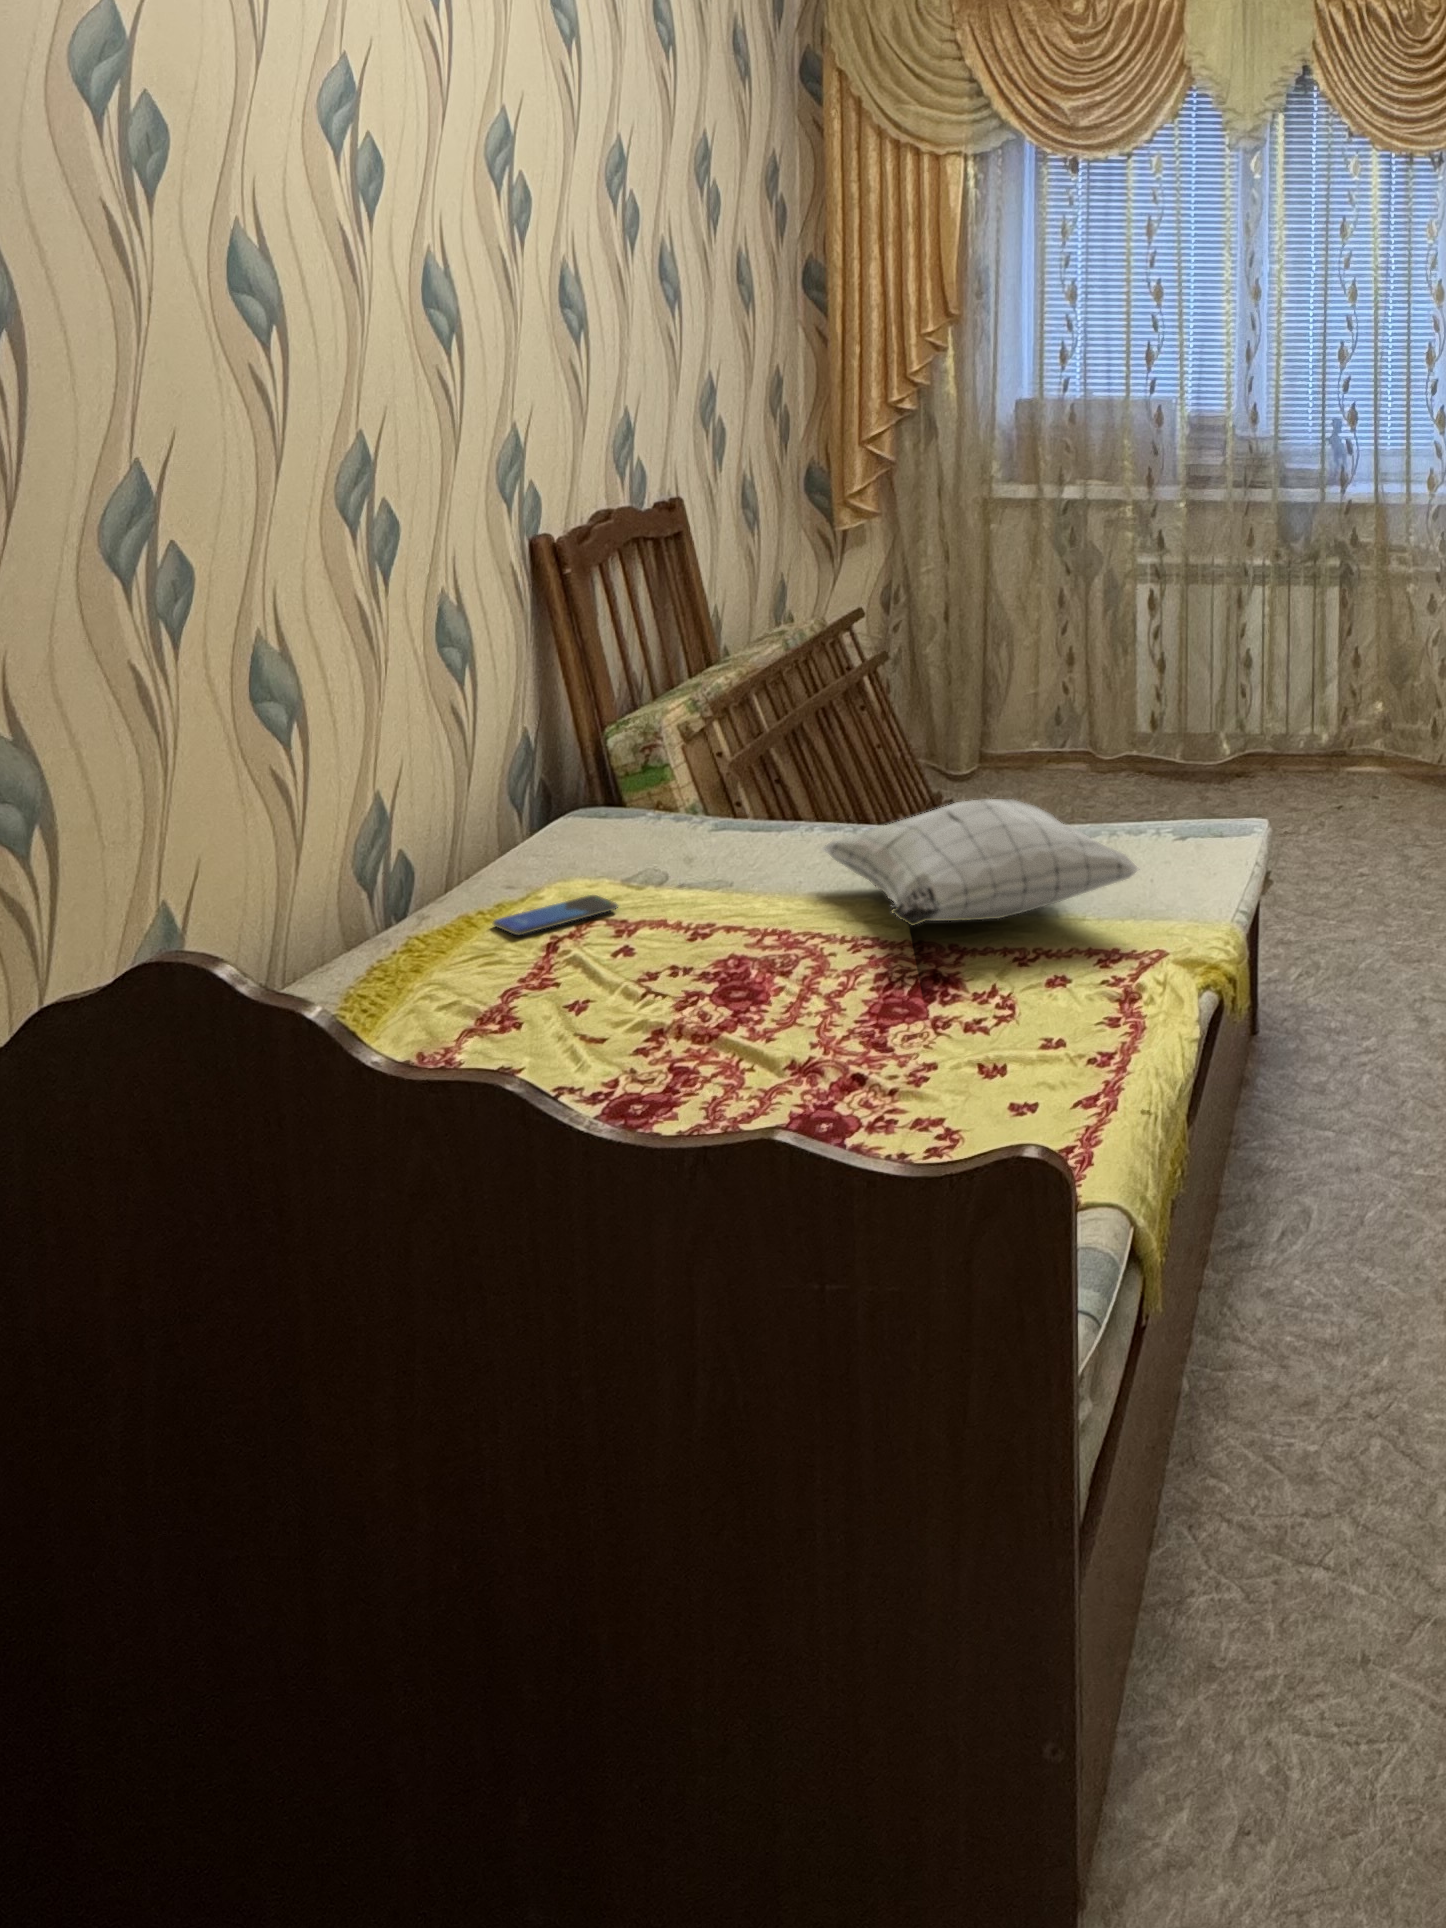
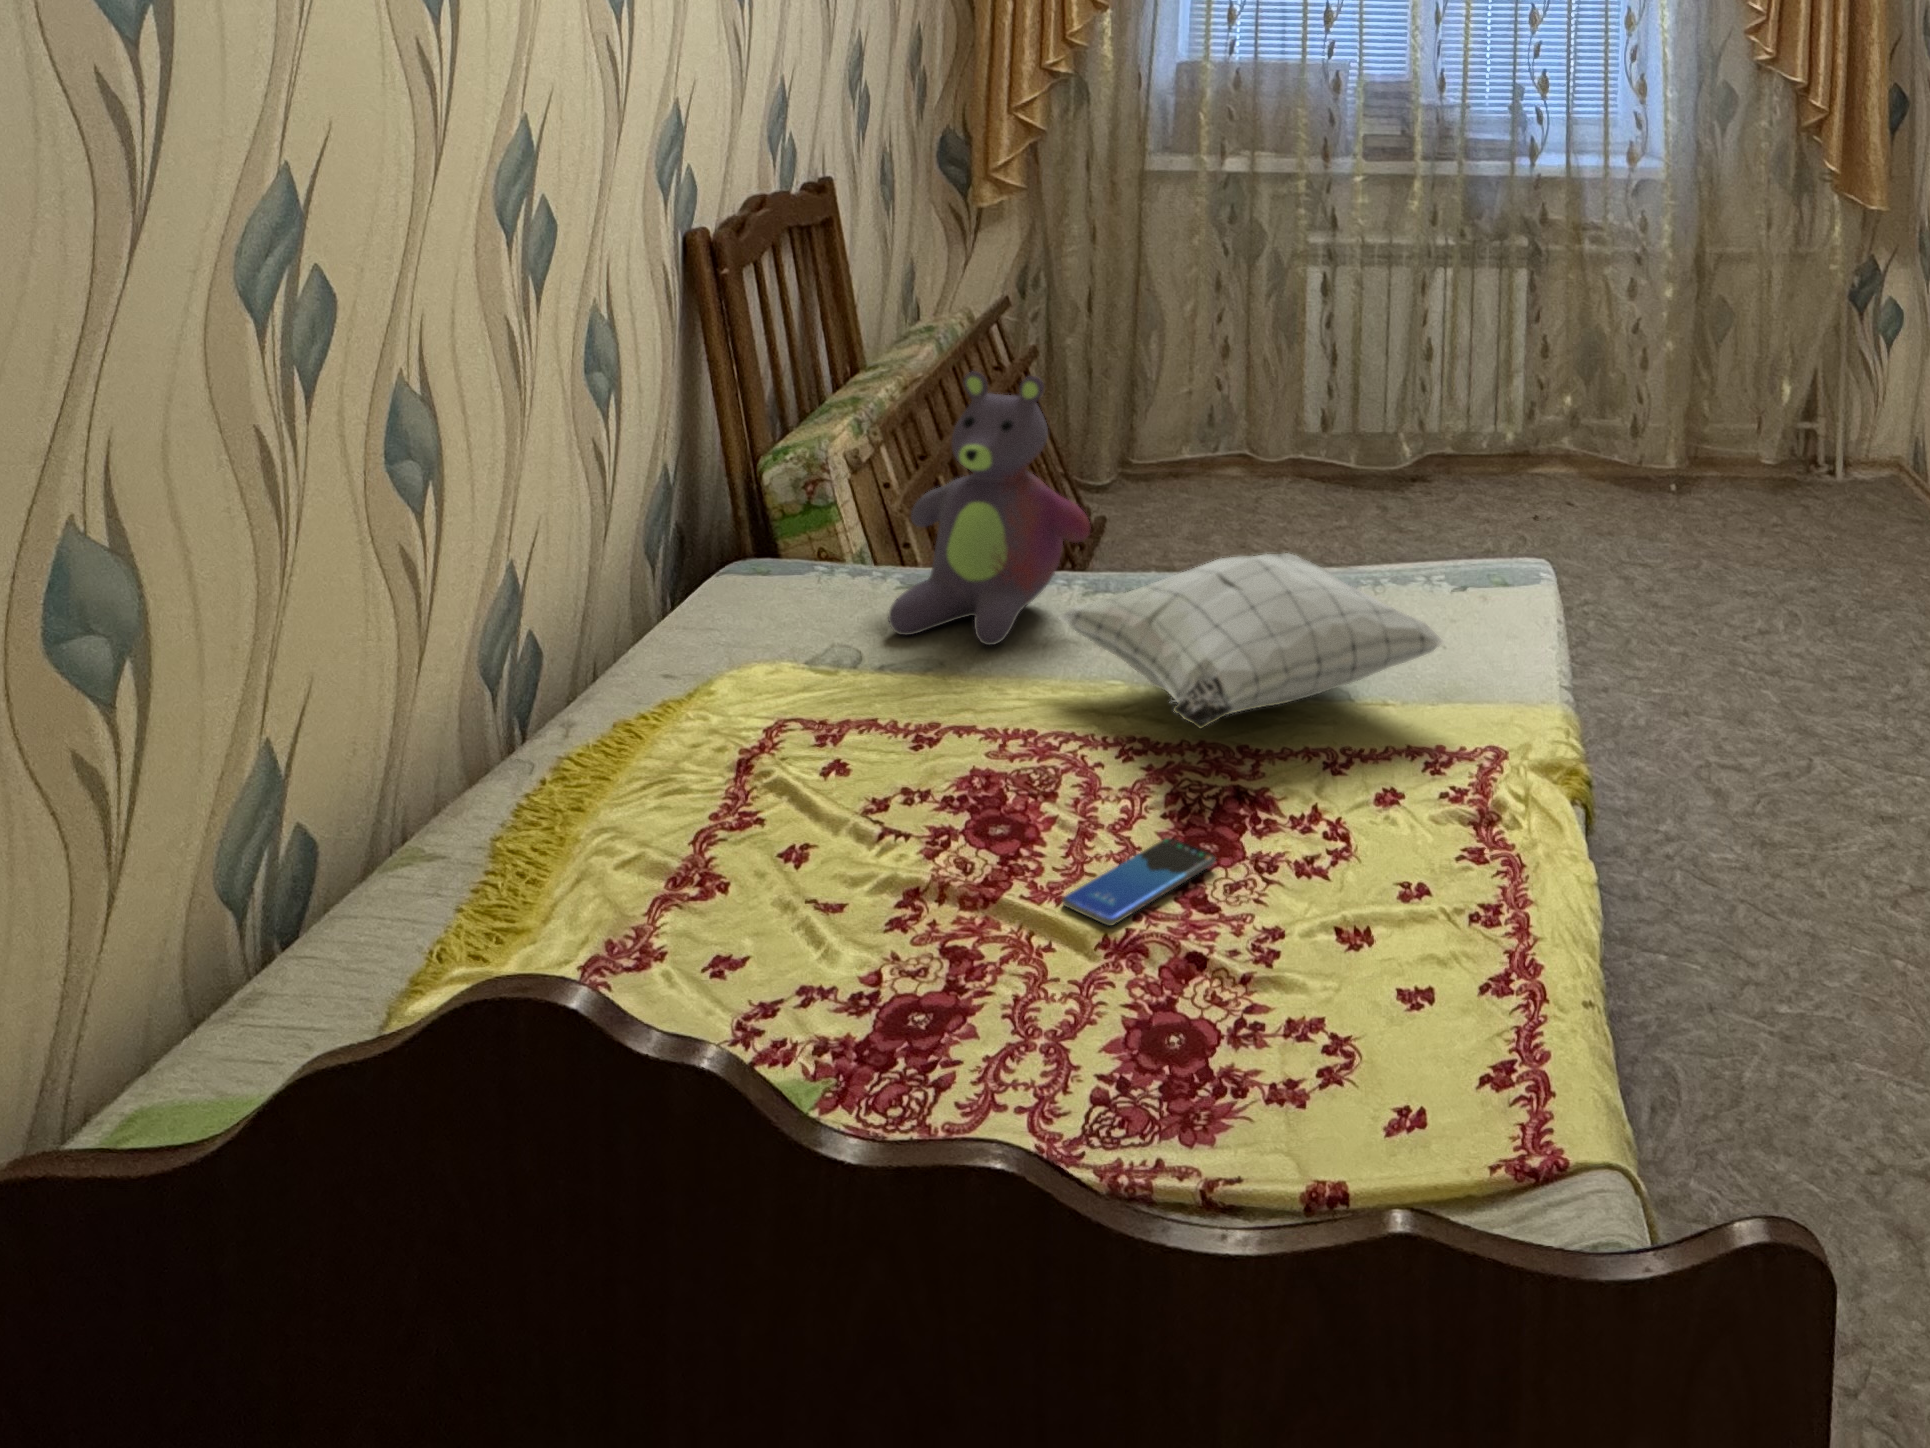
stuffed bear: none [691,651,864,876] -> present [888,372,1090,645]
smartphone: present [493,895,618,935] -> present [1062,838,1215,926]

